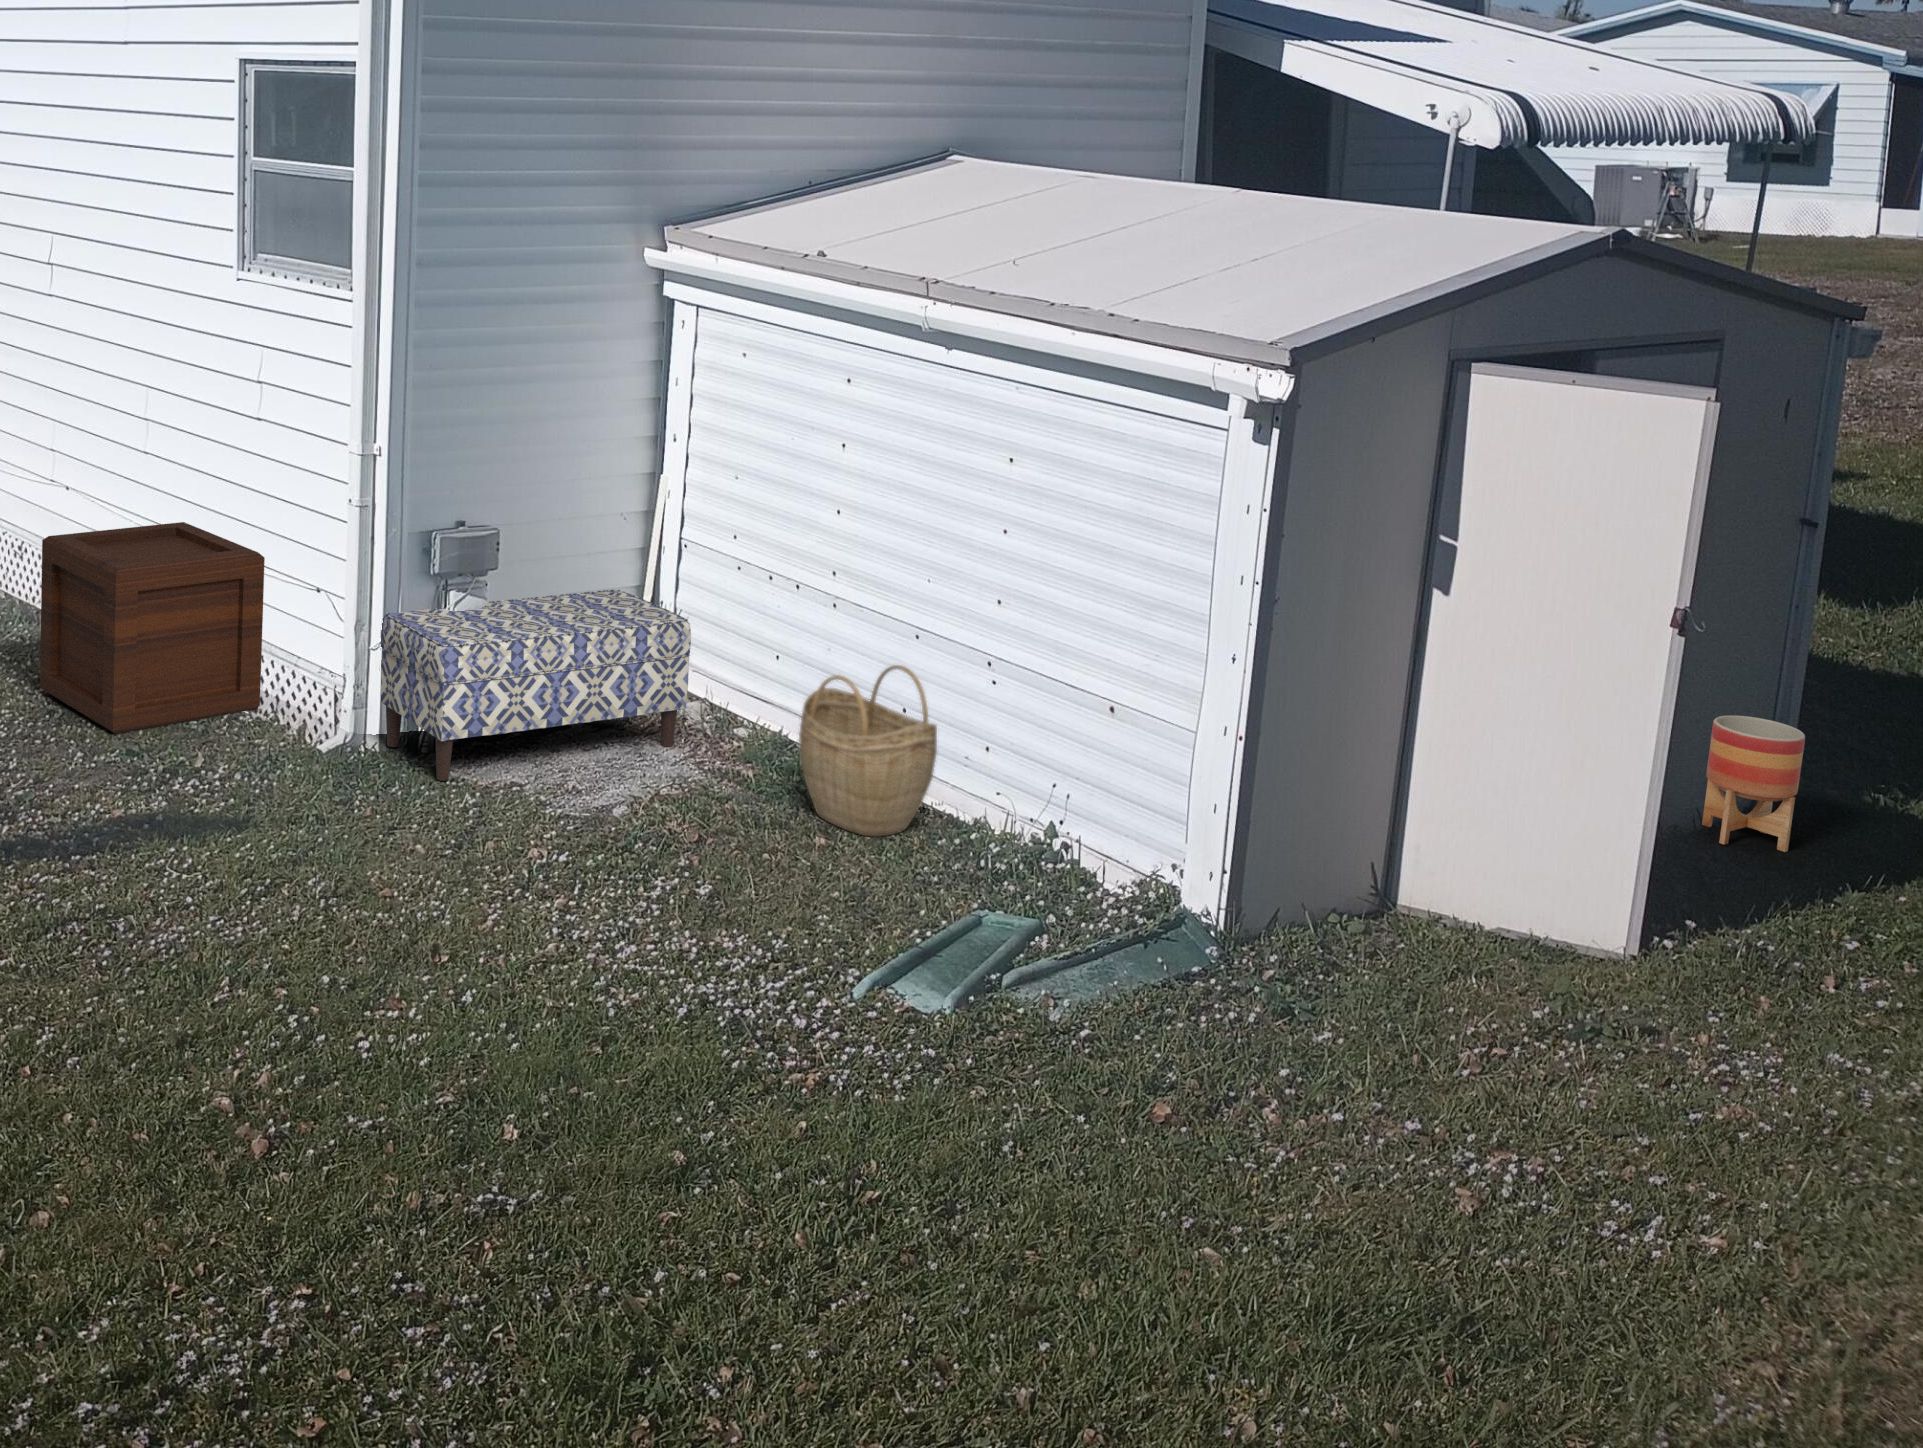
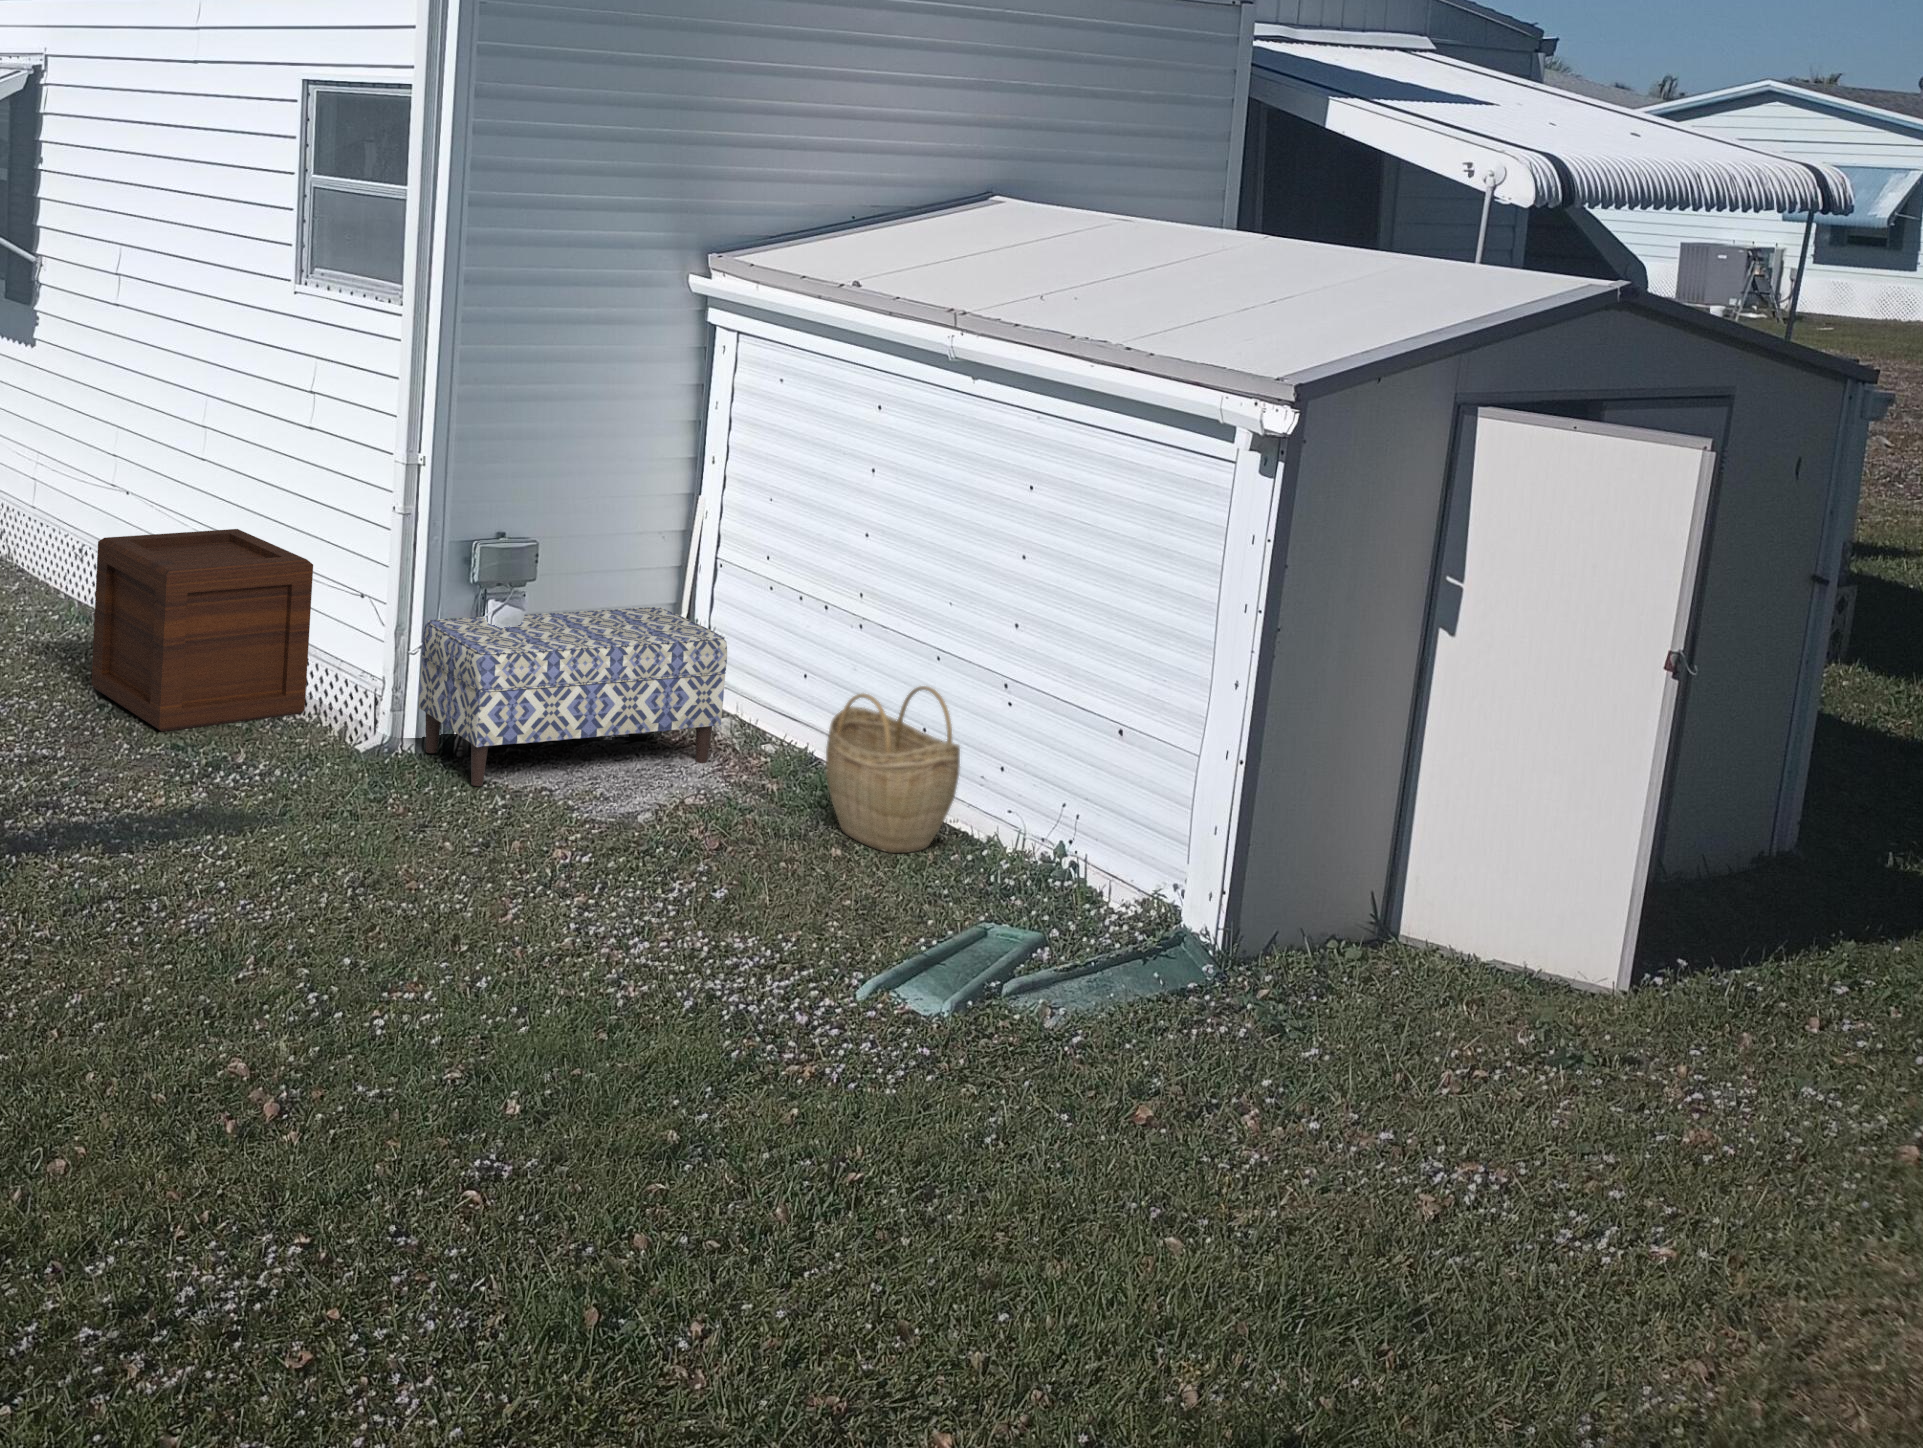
planter: present [1702,715,1805,852] -> none [1726,764,1828,900]

